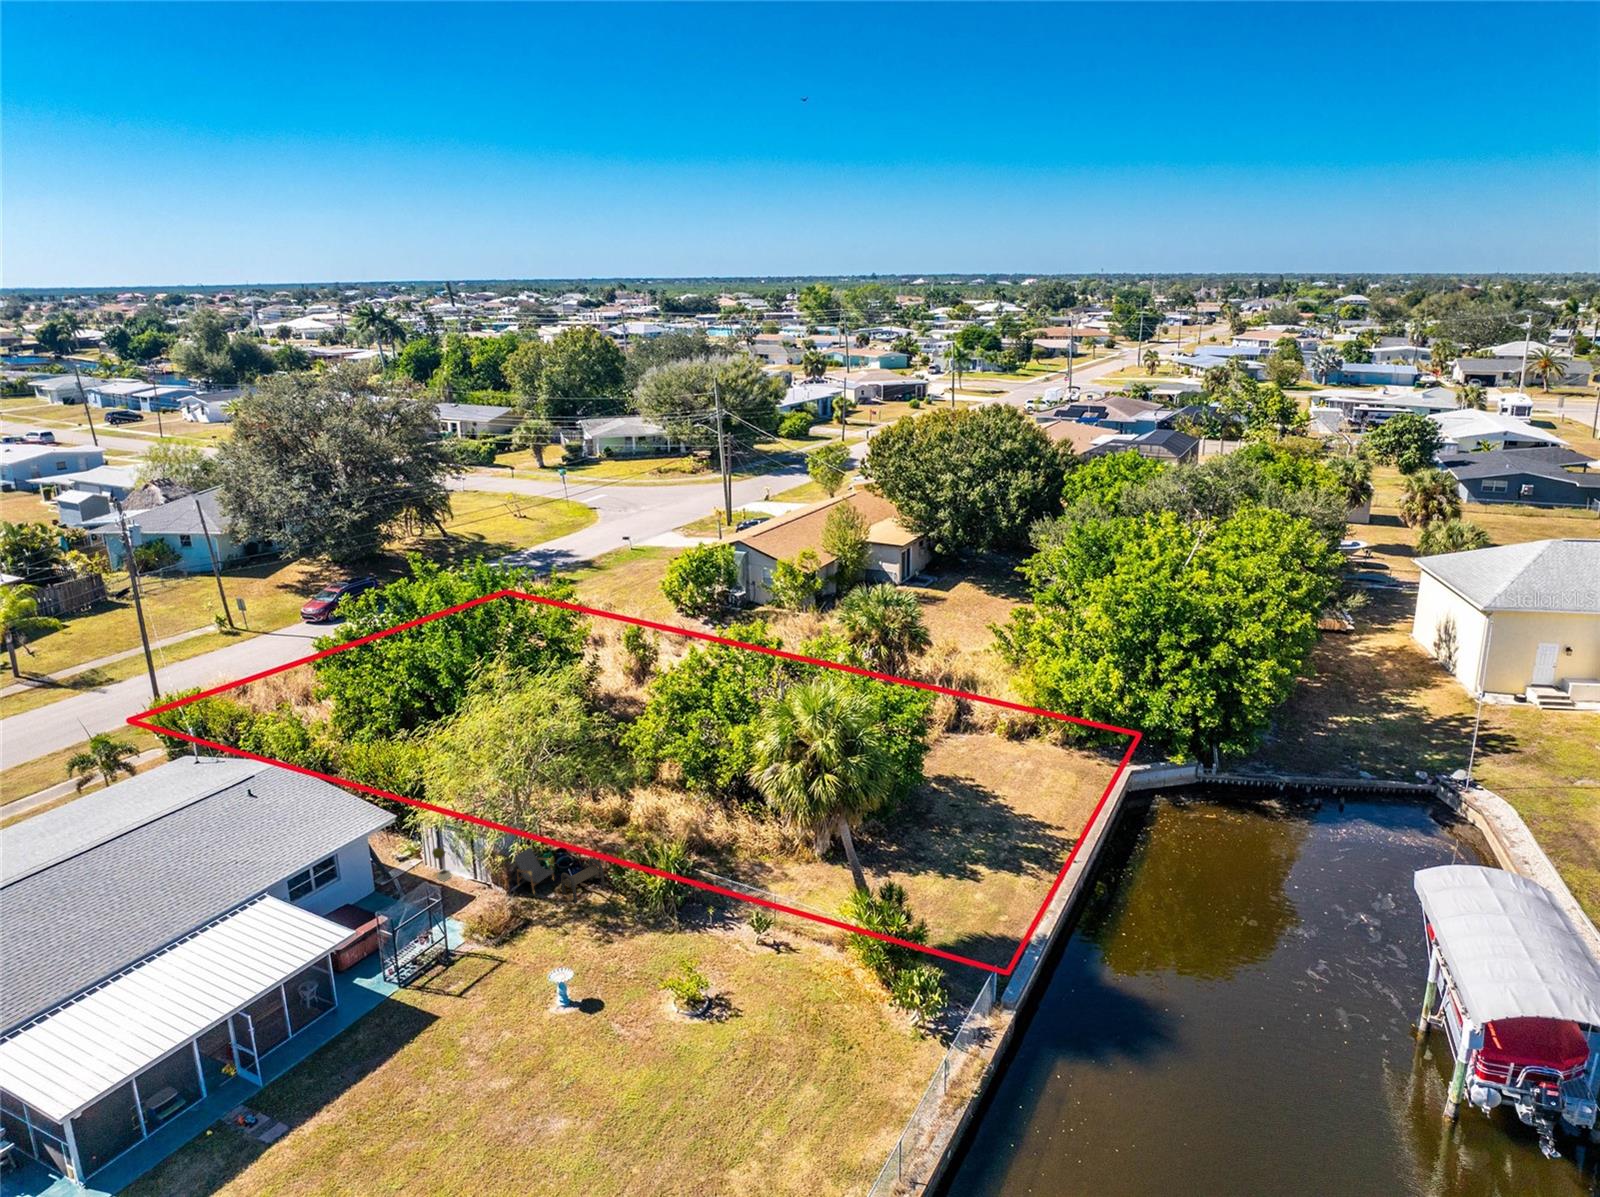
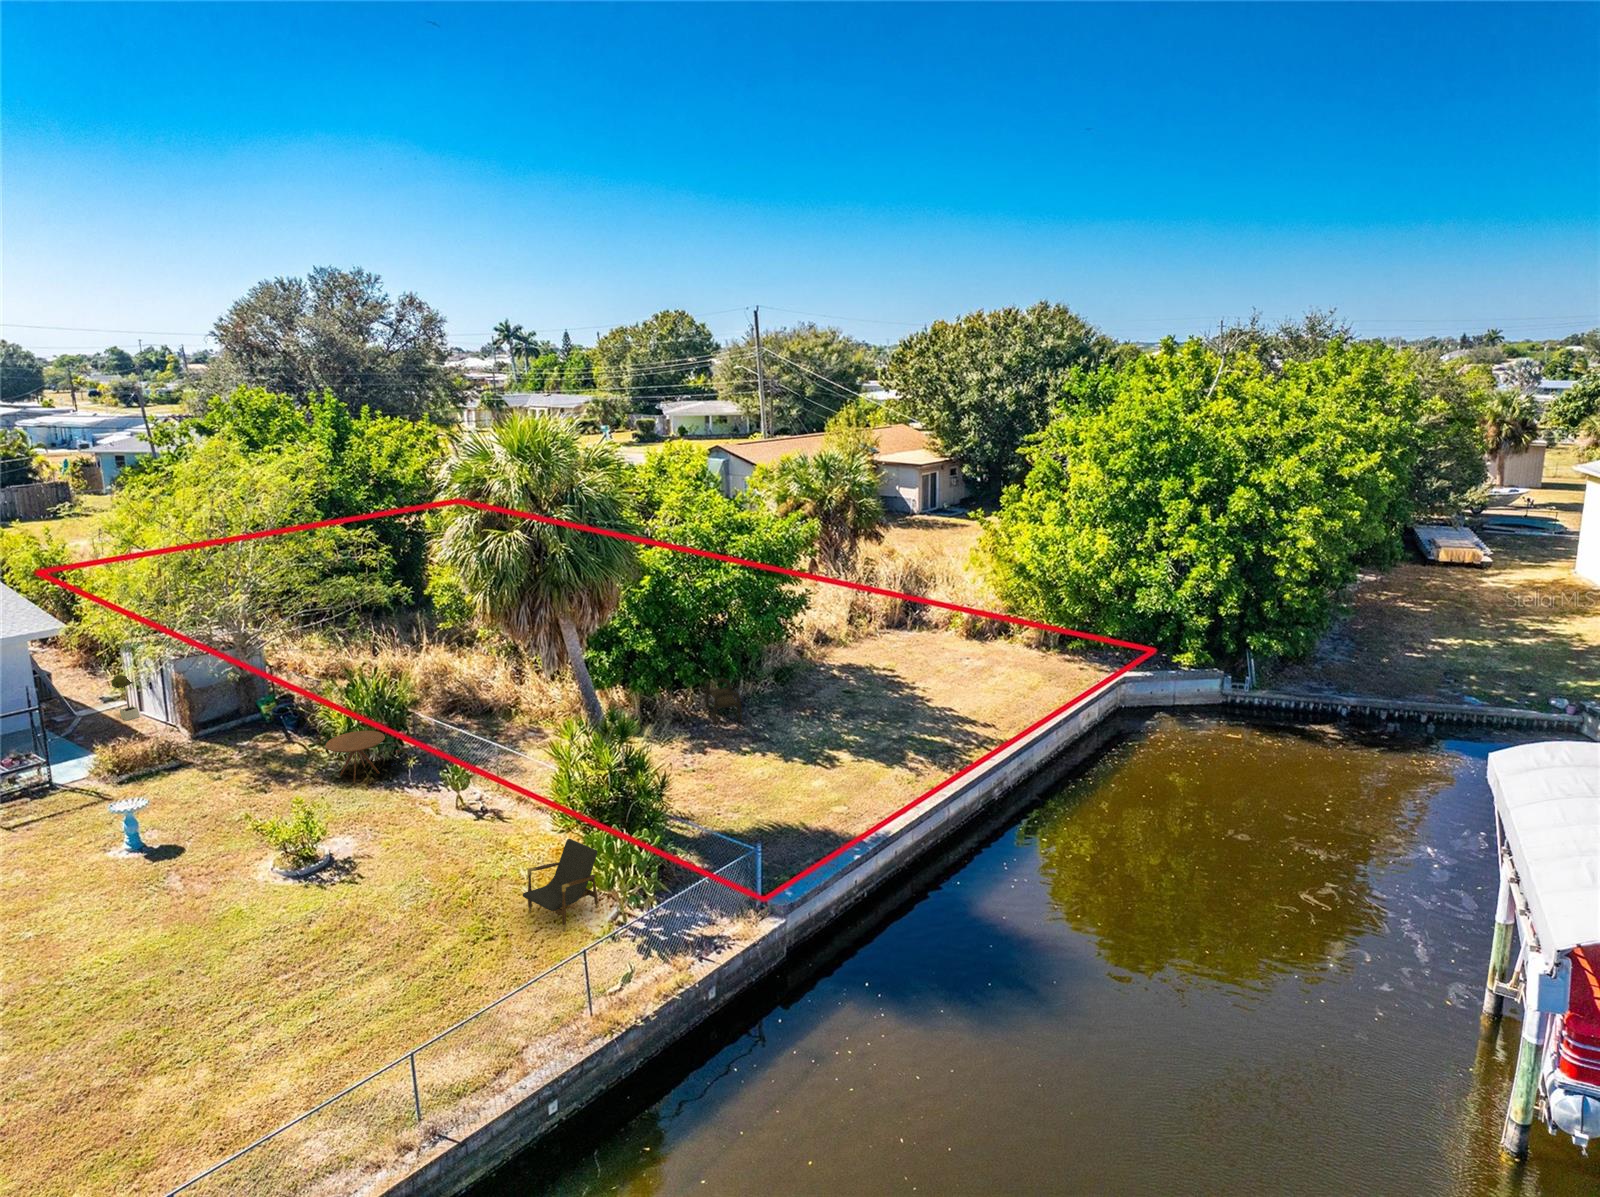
lounge chair: present [514,848,554,892] -> present [523,839,598,931]
bench: present [561,859,605,903] -> present [705,679,742,725]
round table: none [642,886,681,928] -> present [326,731,385,783]

